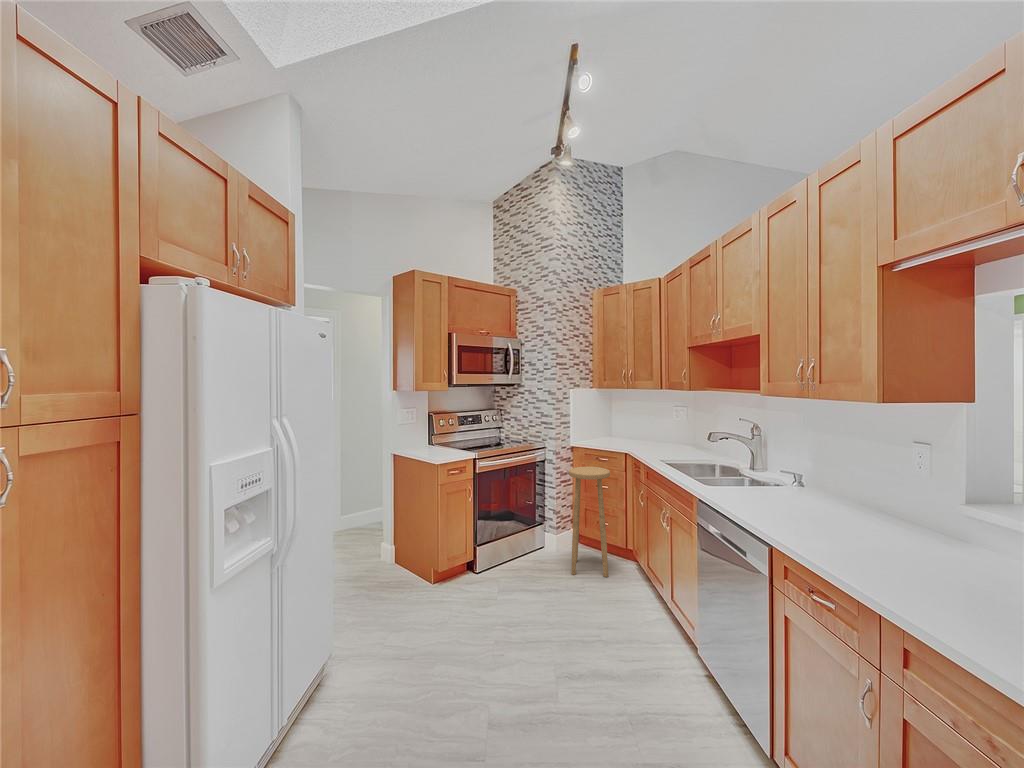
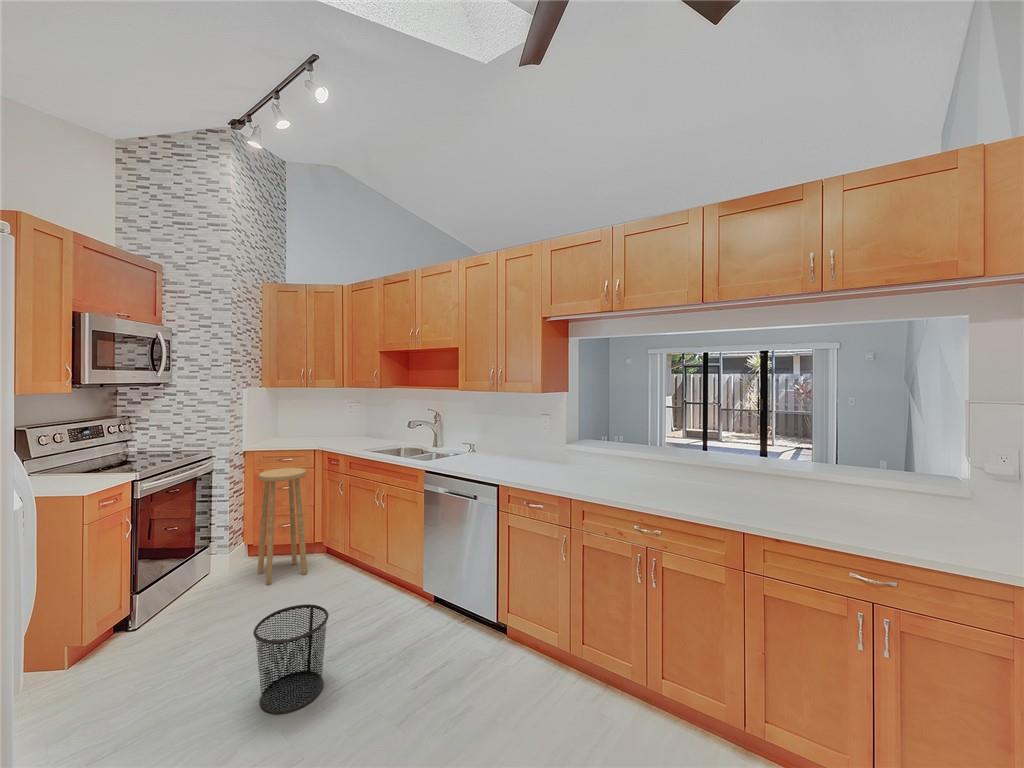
waste bin: none [484,600,547,701] -> present [253,604,329,713]

